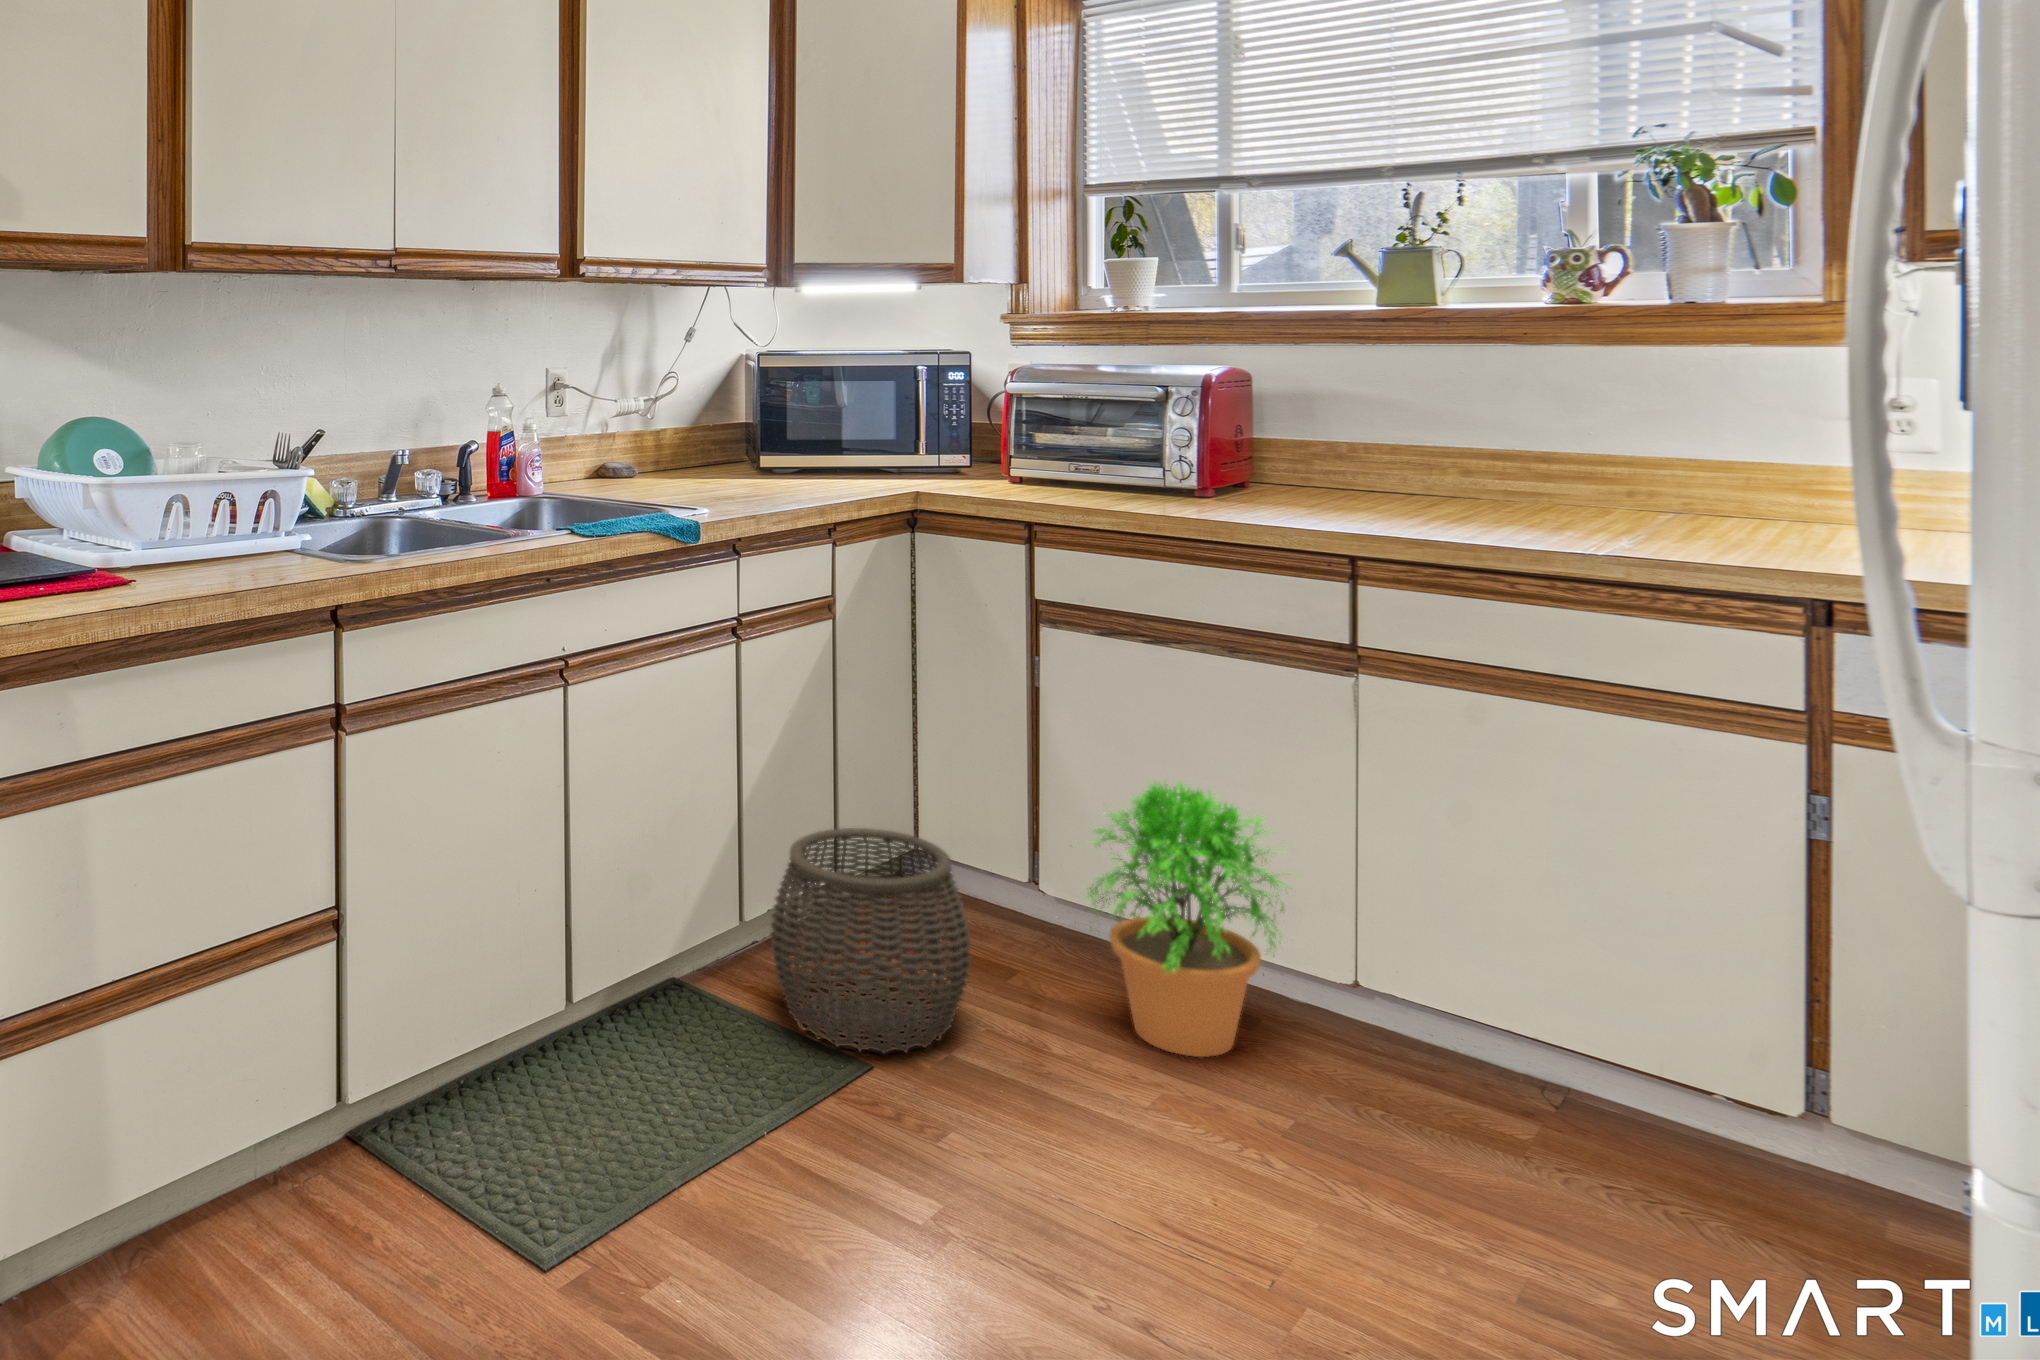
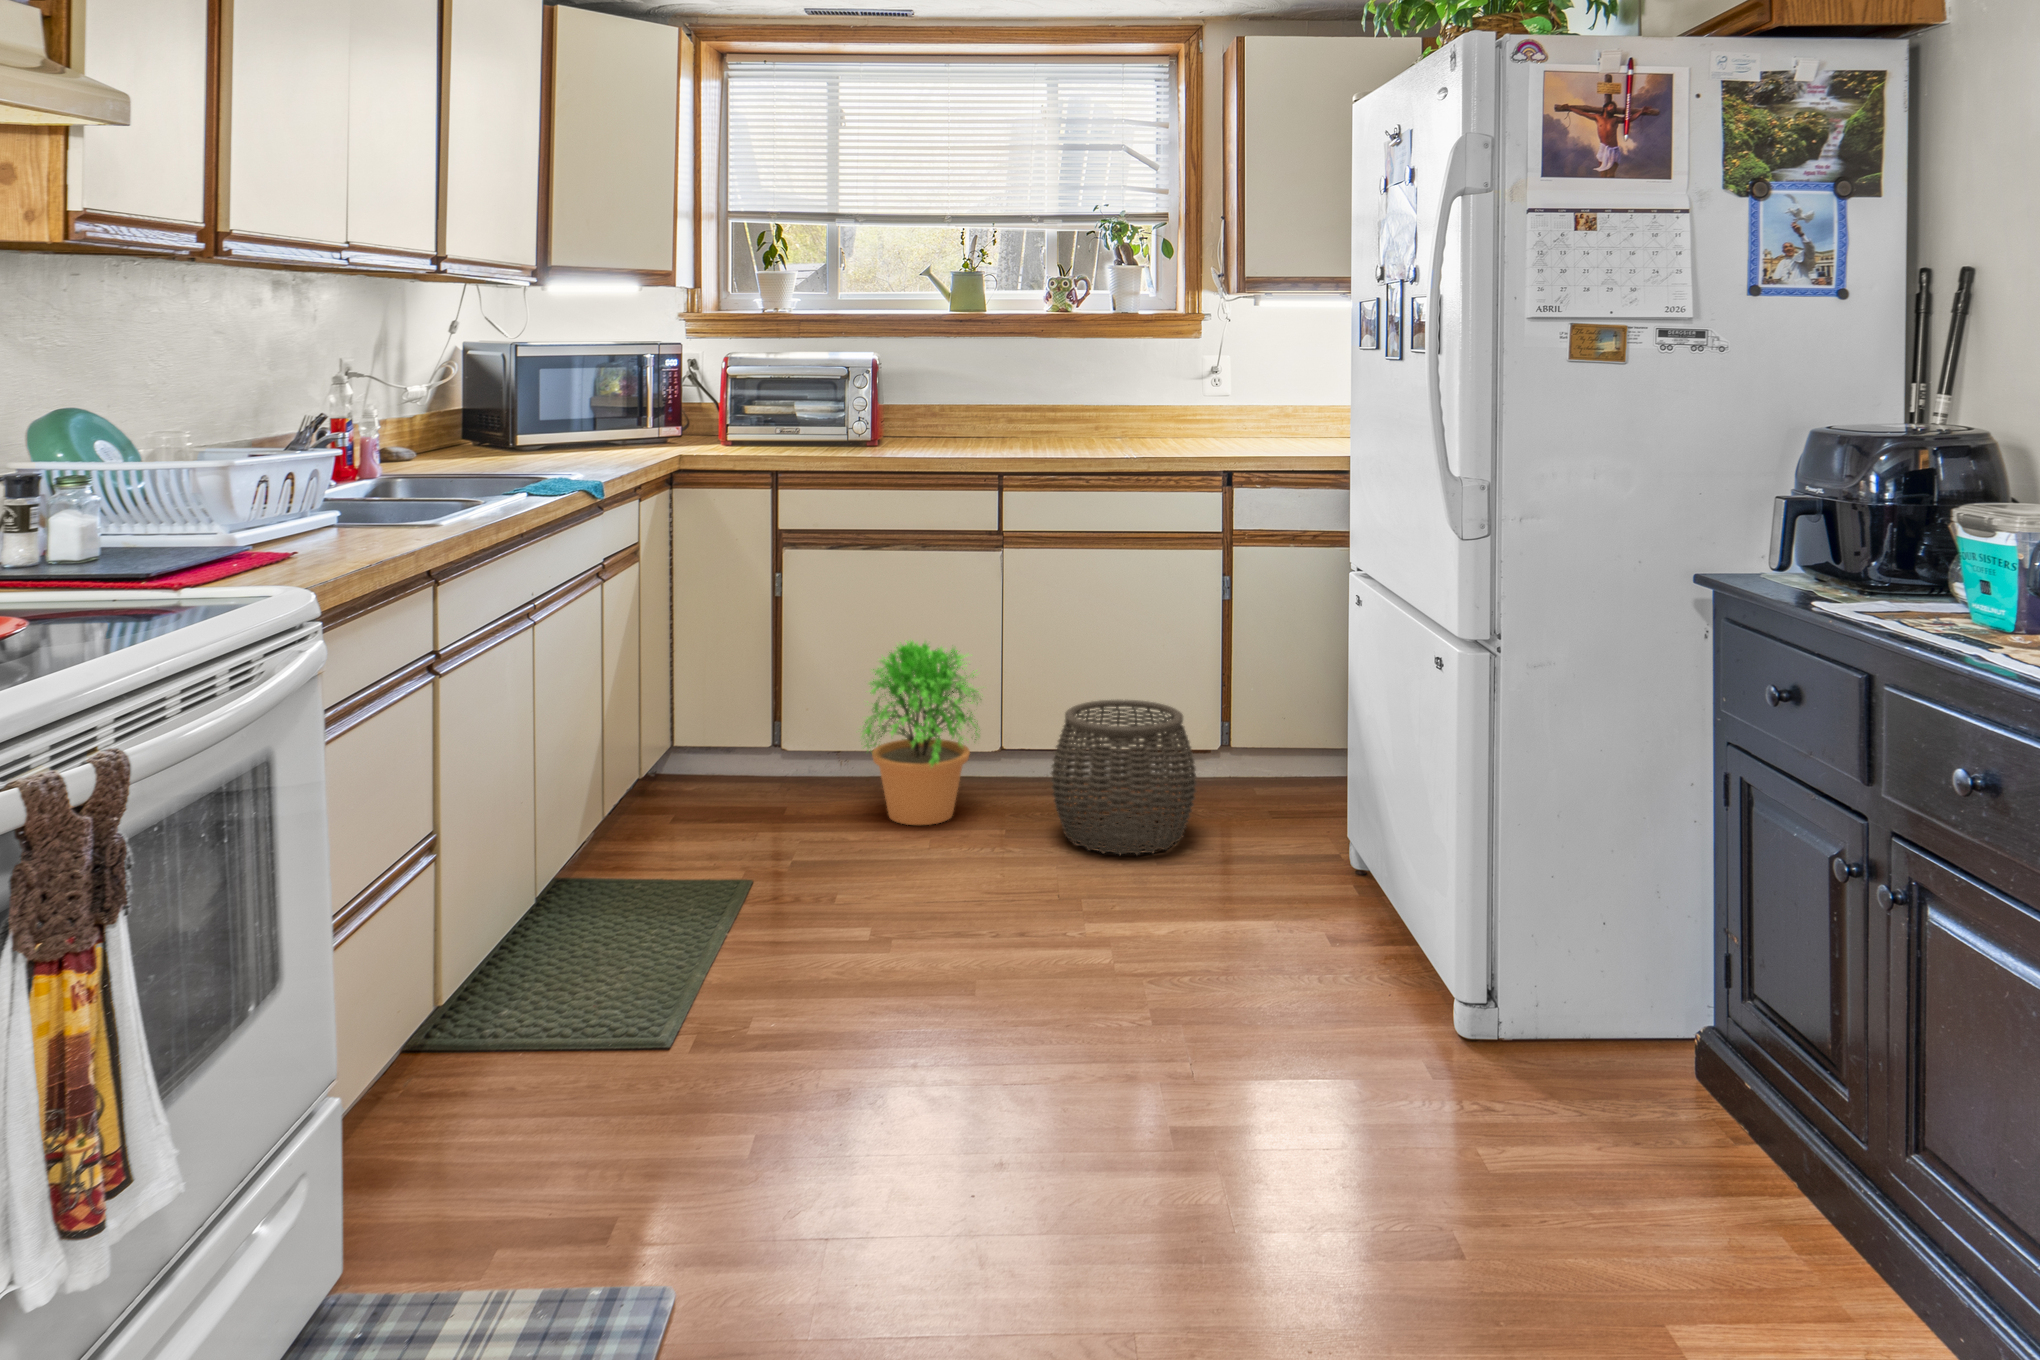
woven basket: present [771,828,971,1053] -> present [1051,700,1196,855]

